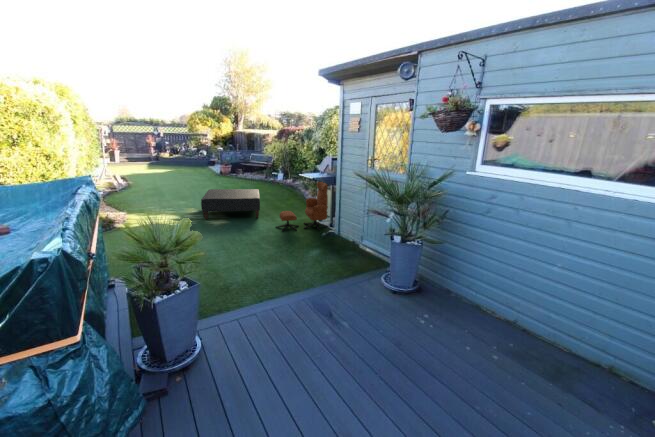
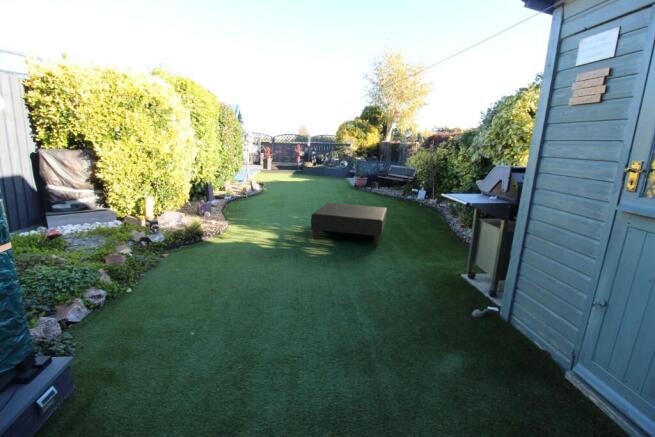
lounge chair: present [276,182,328,231] -> none [397,204,486,281]

